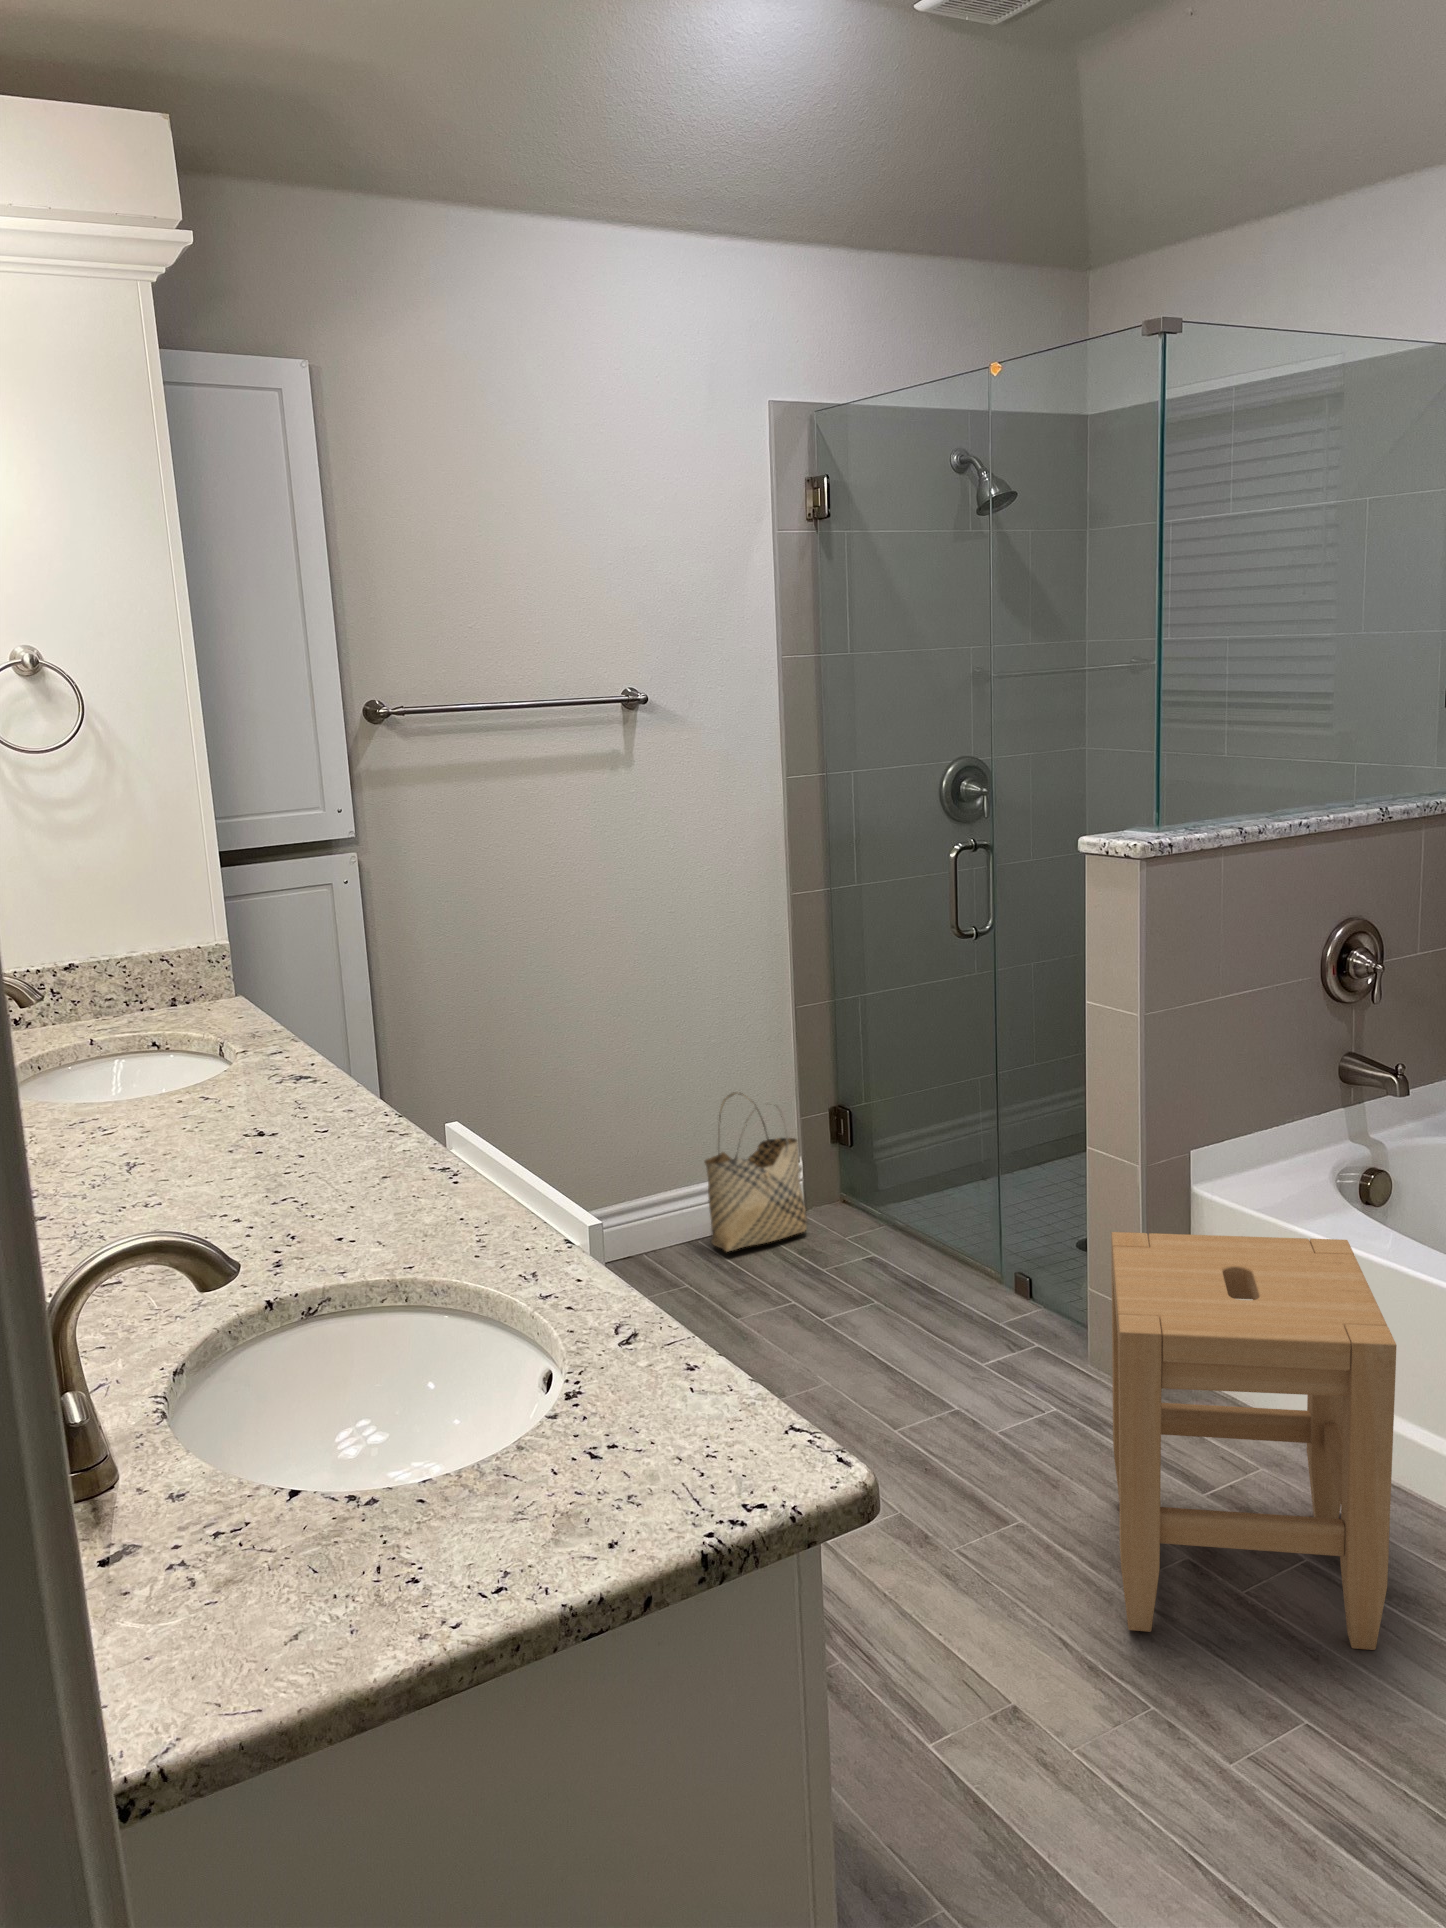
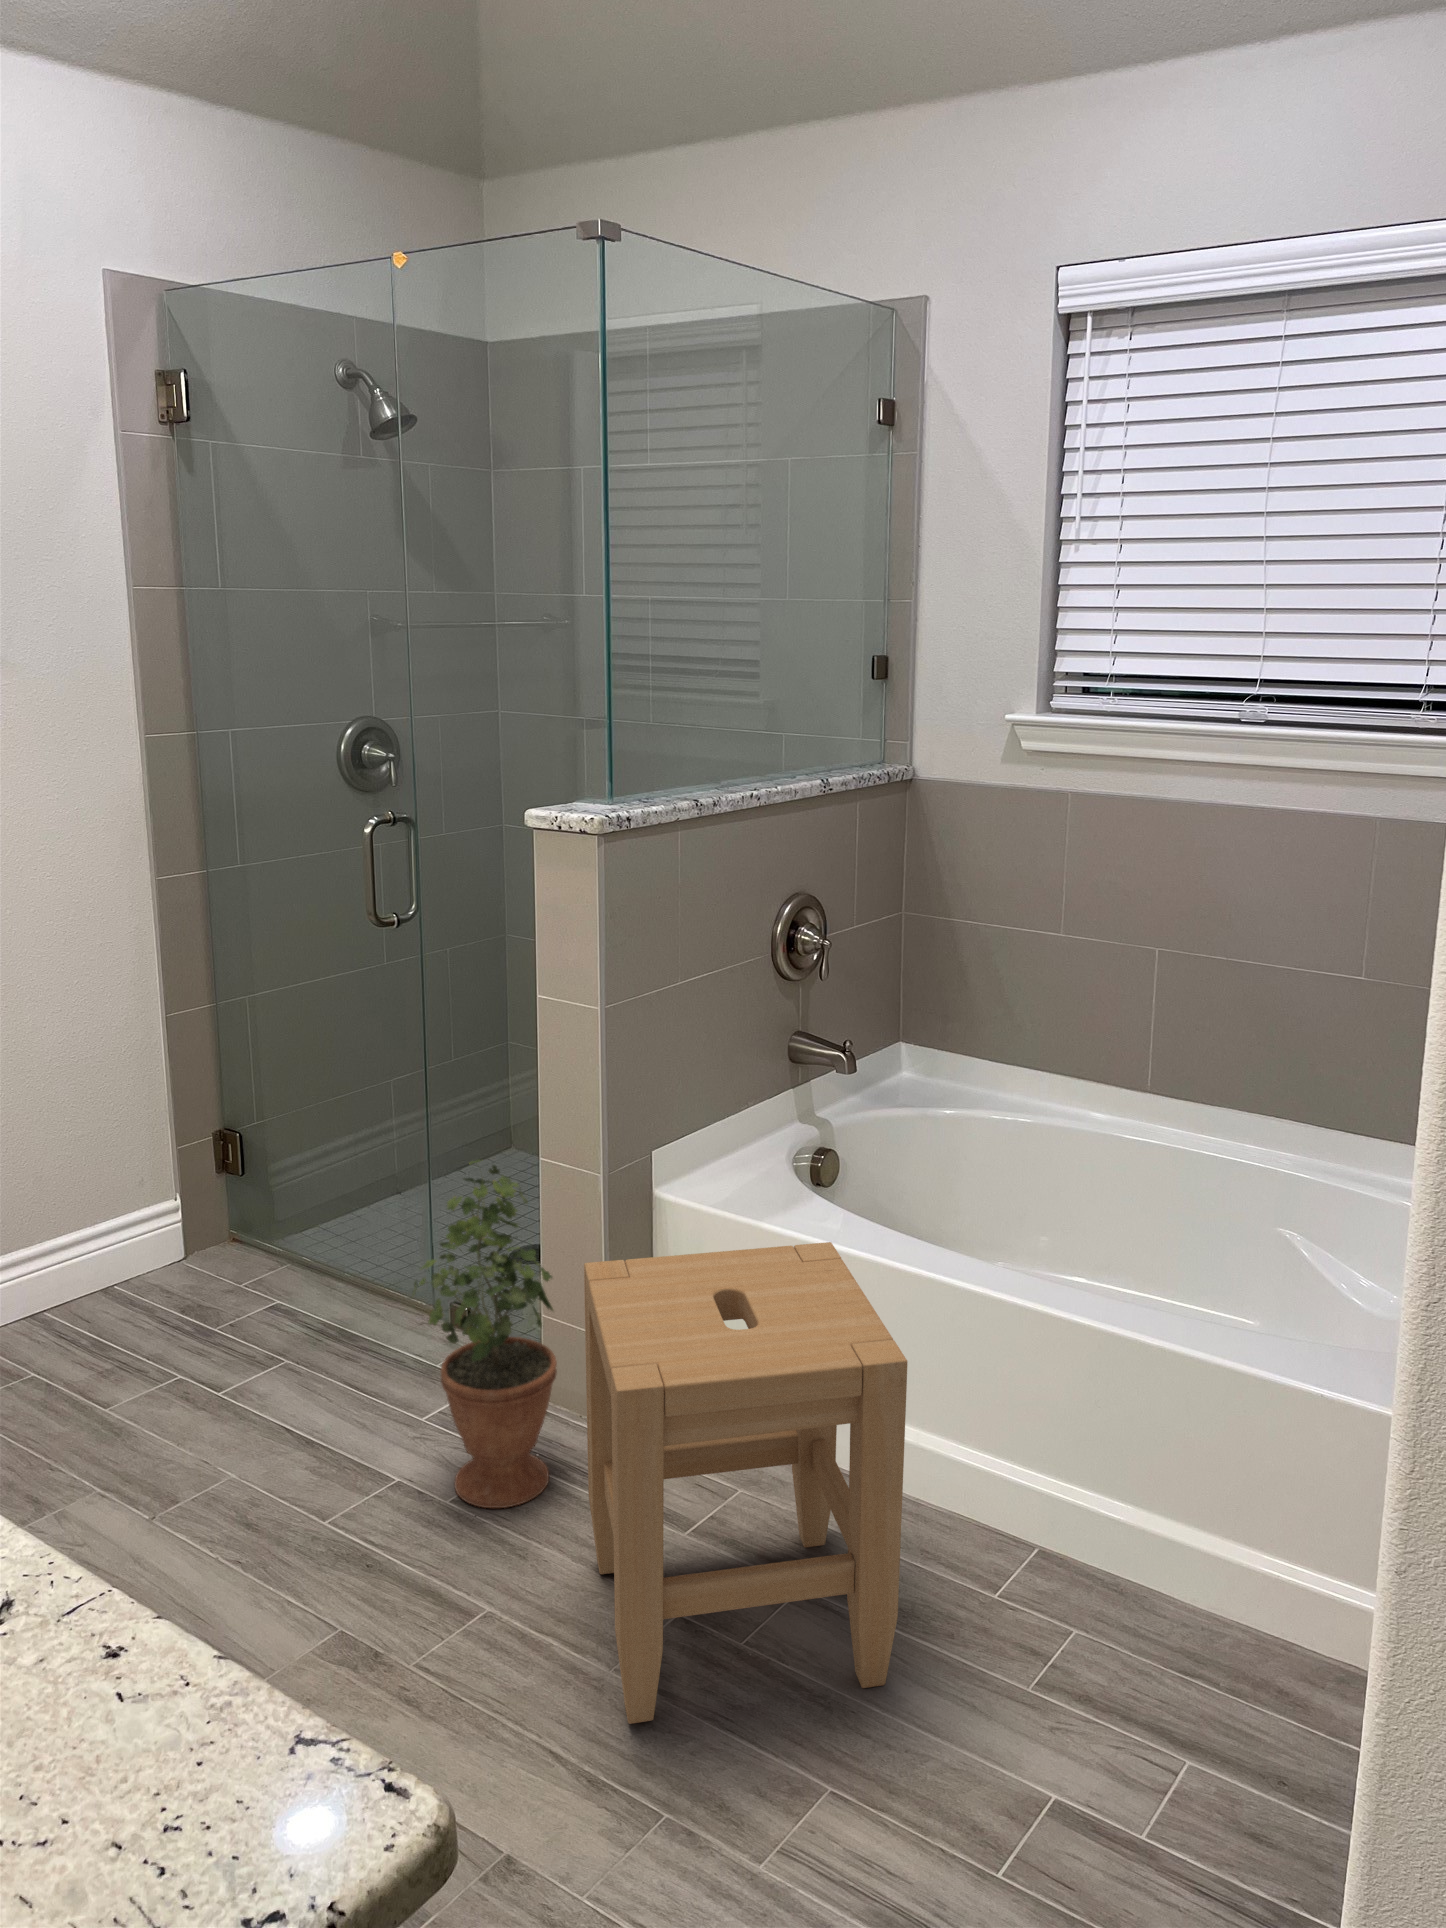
woven basket: present [705,1092,807,1252] -> none [54,1122,190,1320]
potted plant: none [970,1140,1095,1445] -> present [413,1161,557,1508]

